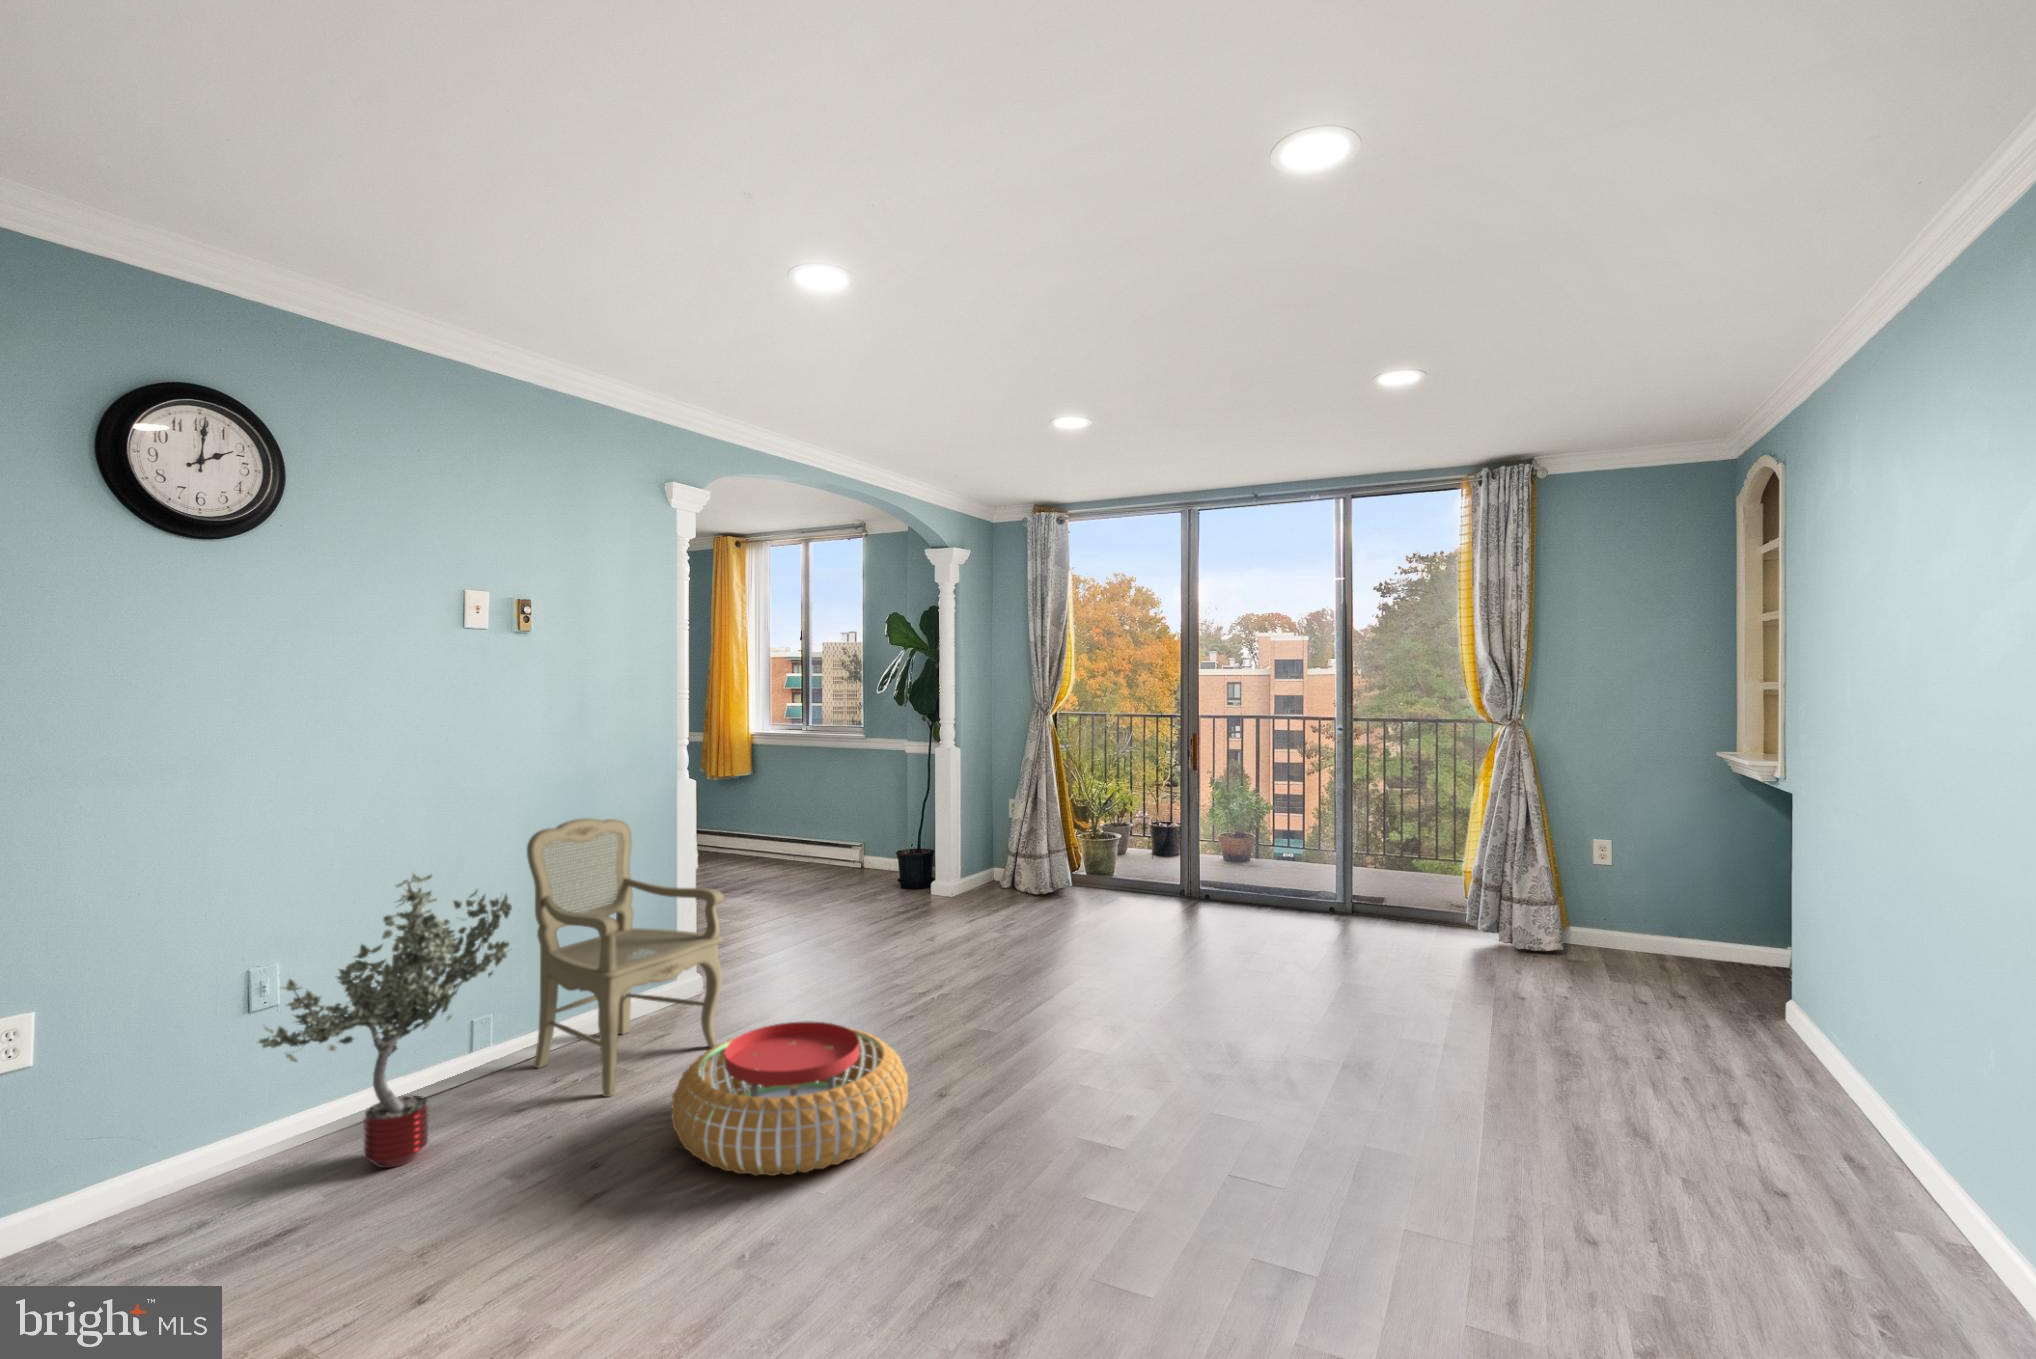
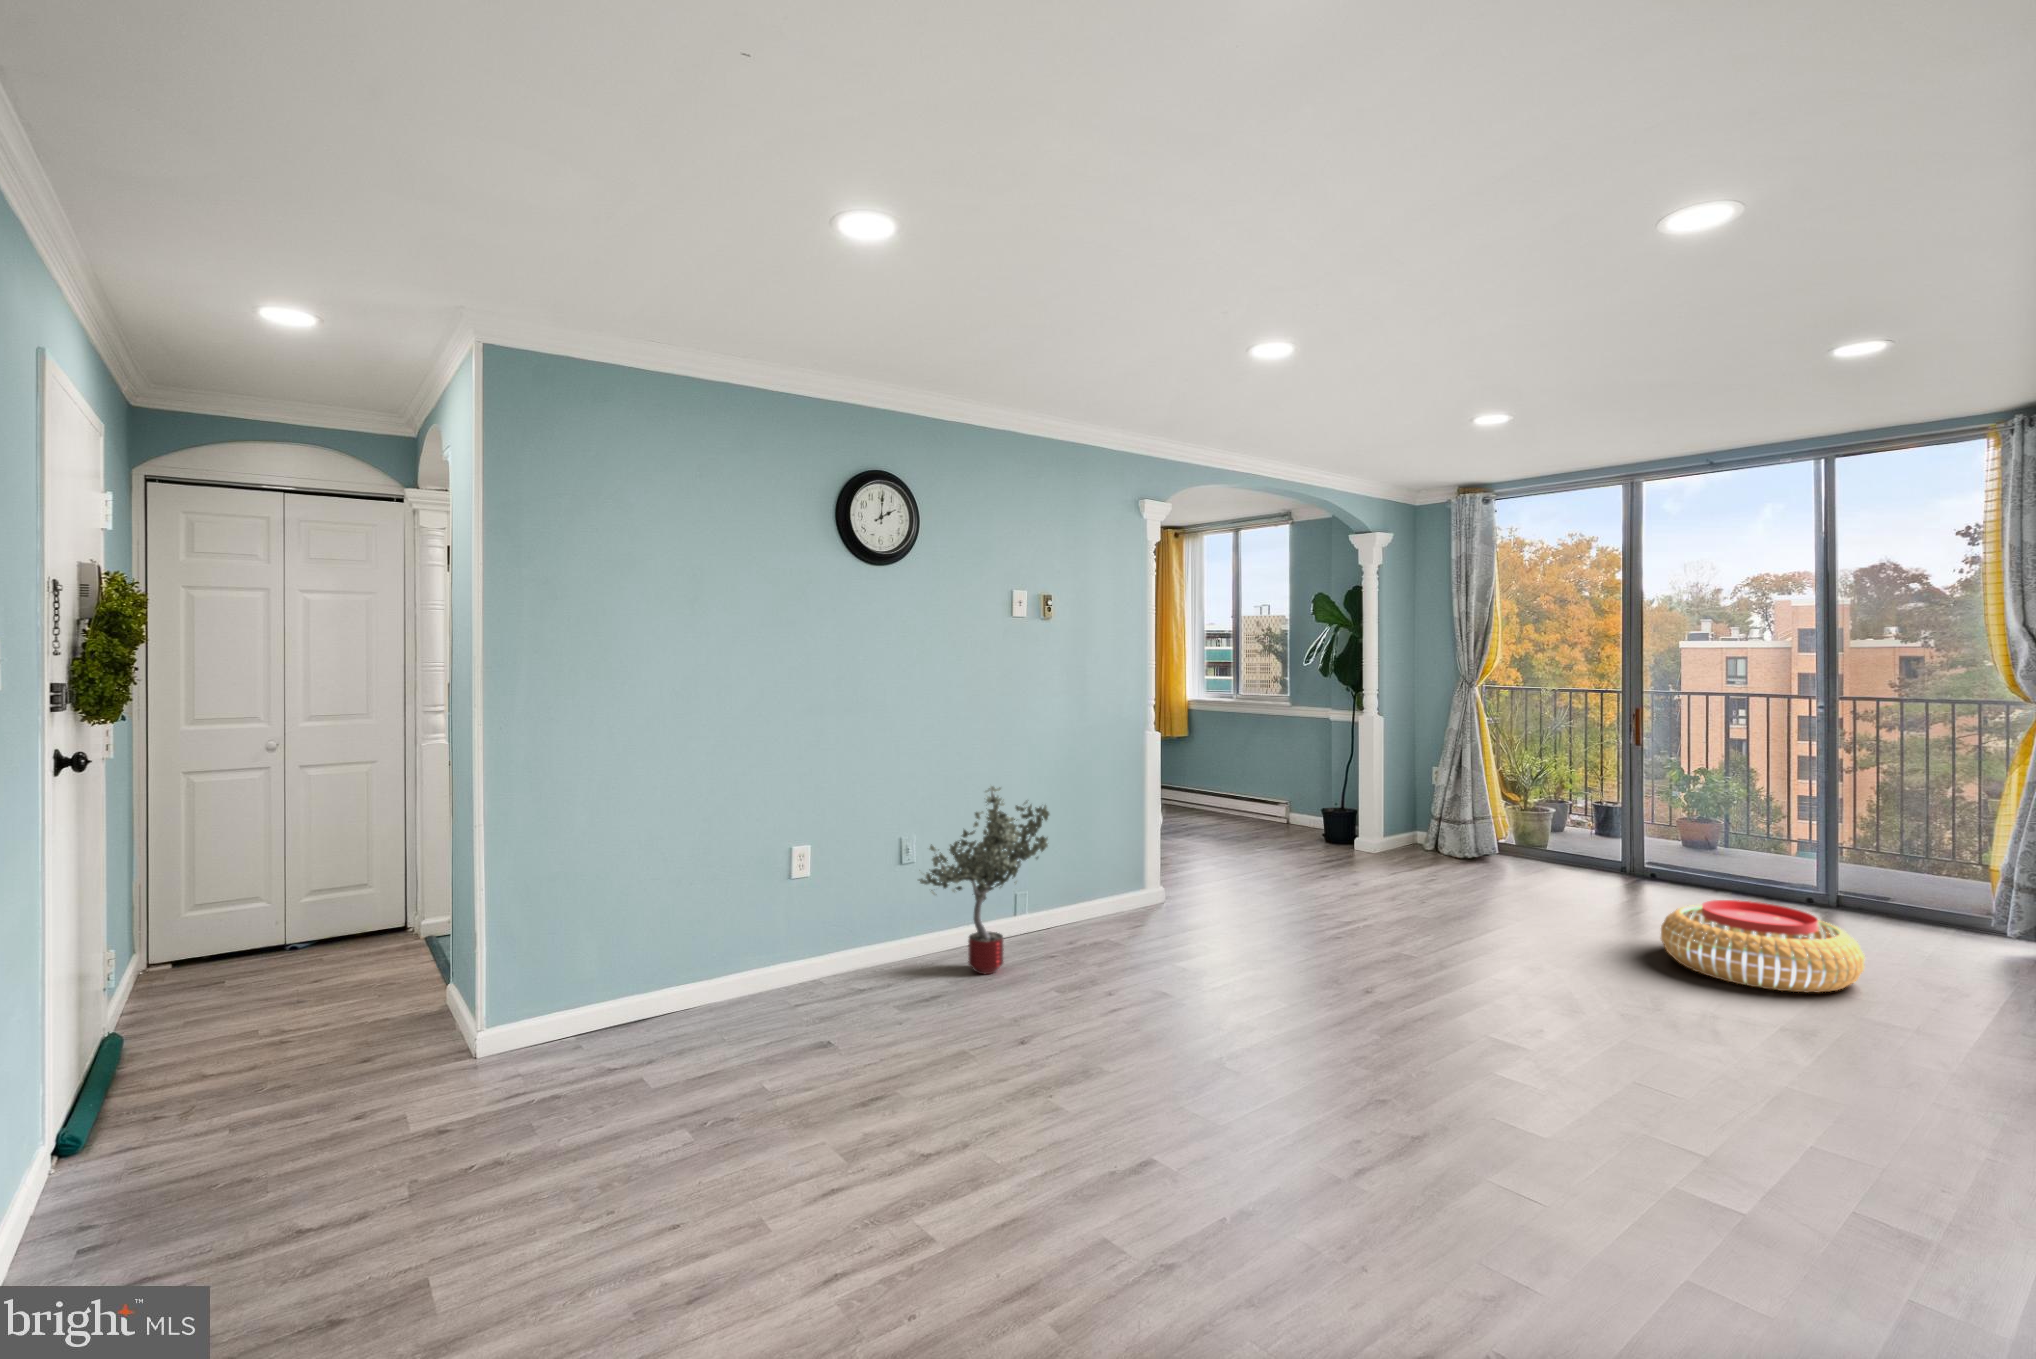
armchair: present [527,818,724,1097] -> none [1050,758,1187,956]
pouf: present [671,1022,908,1176] -> present [1661,900,1865,992]

